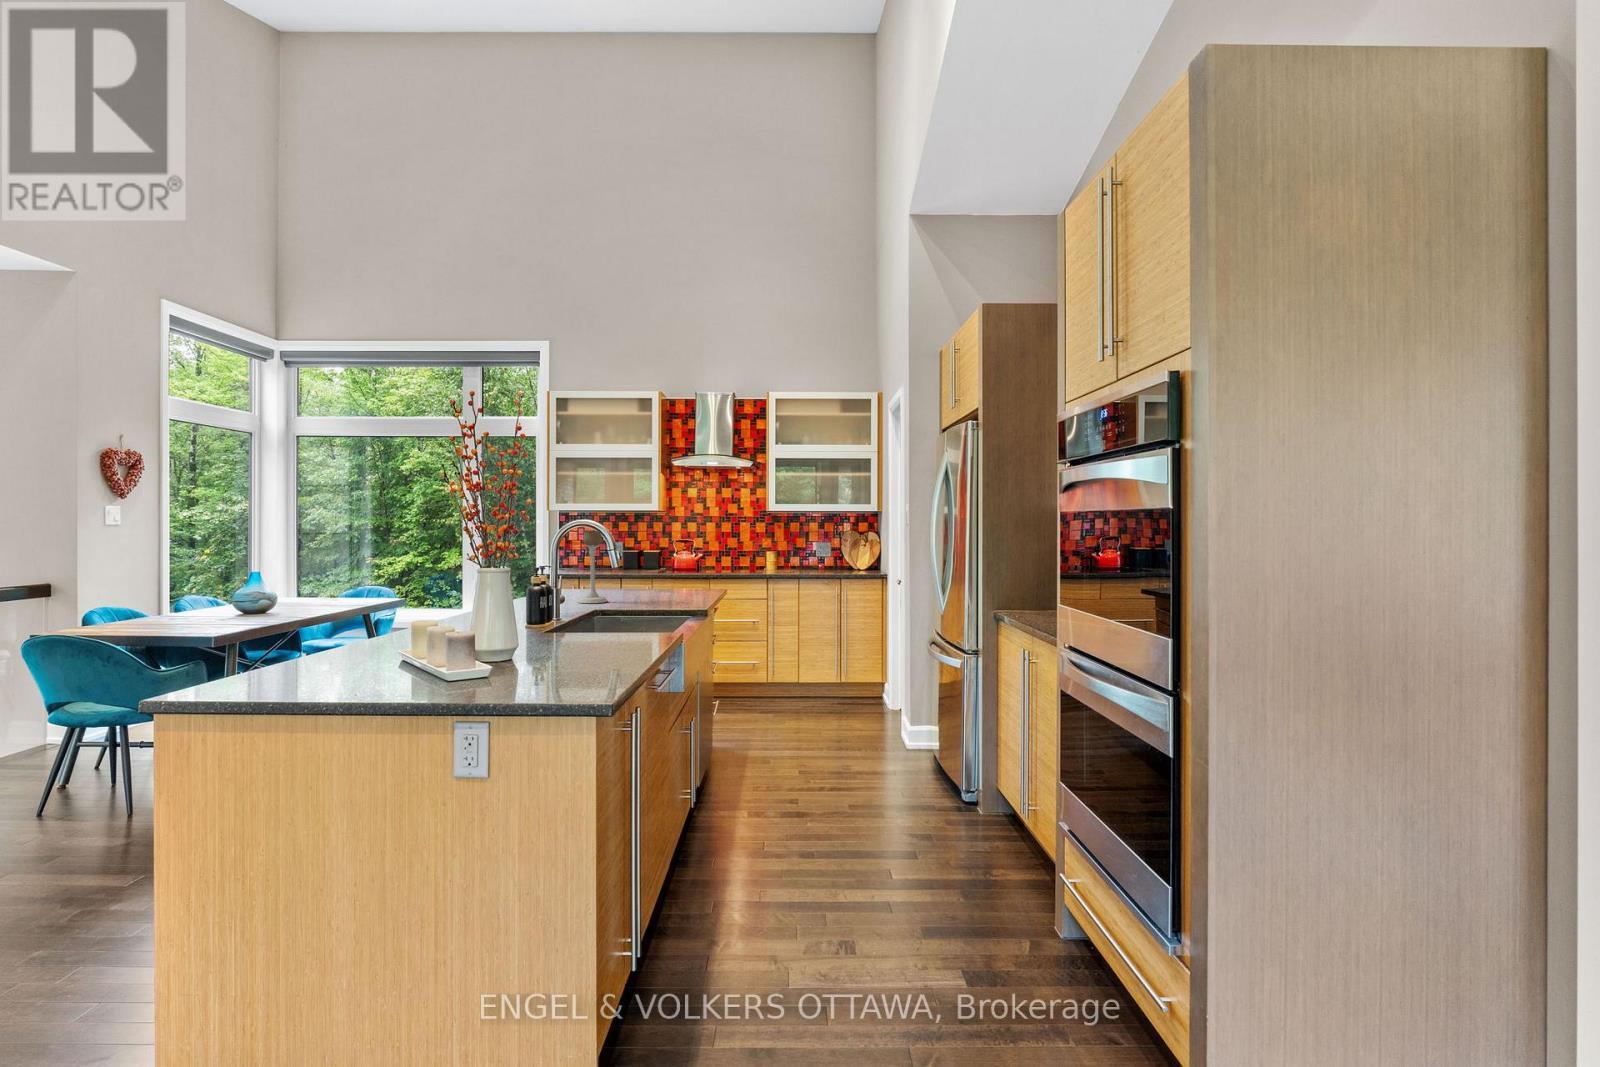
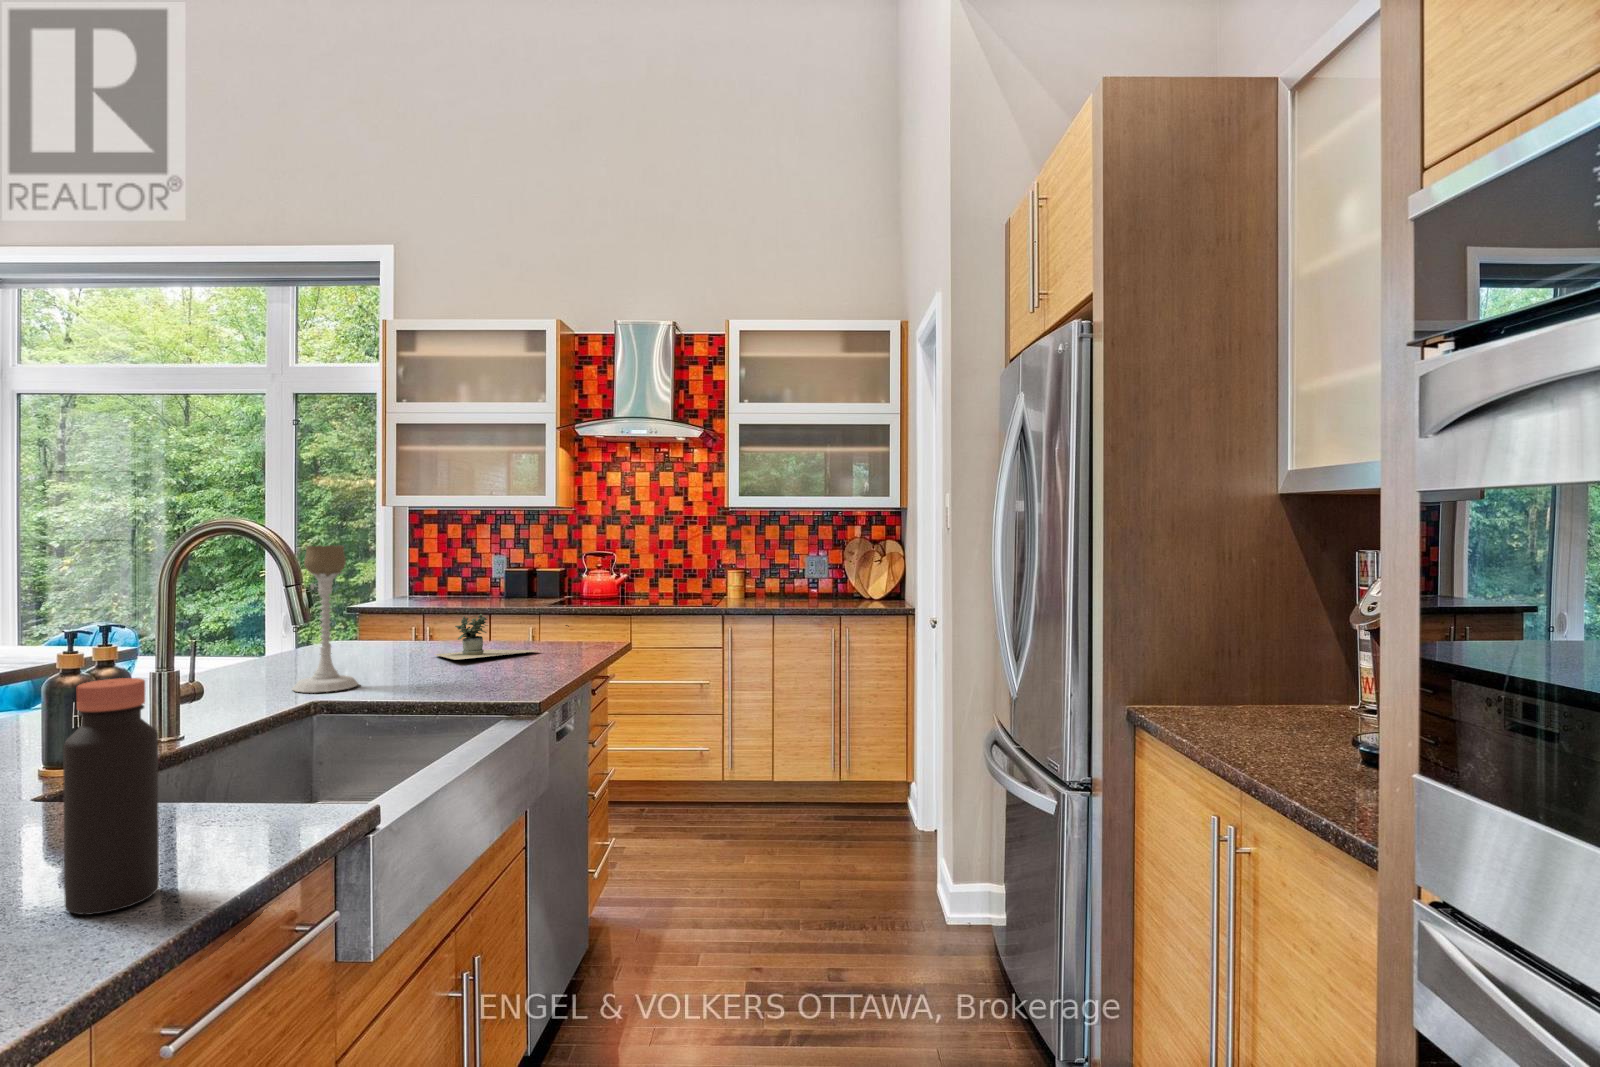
potted plant: none [627,569,696,592] -> present [435,614,569,660]
bottle: none [609,571,634,644] -> present [63,678,159,915]

